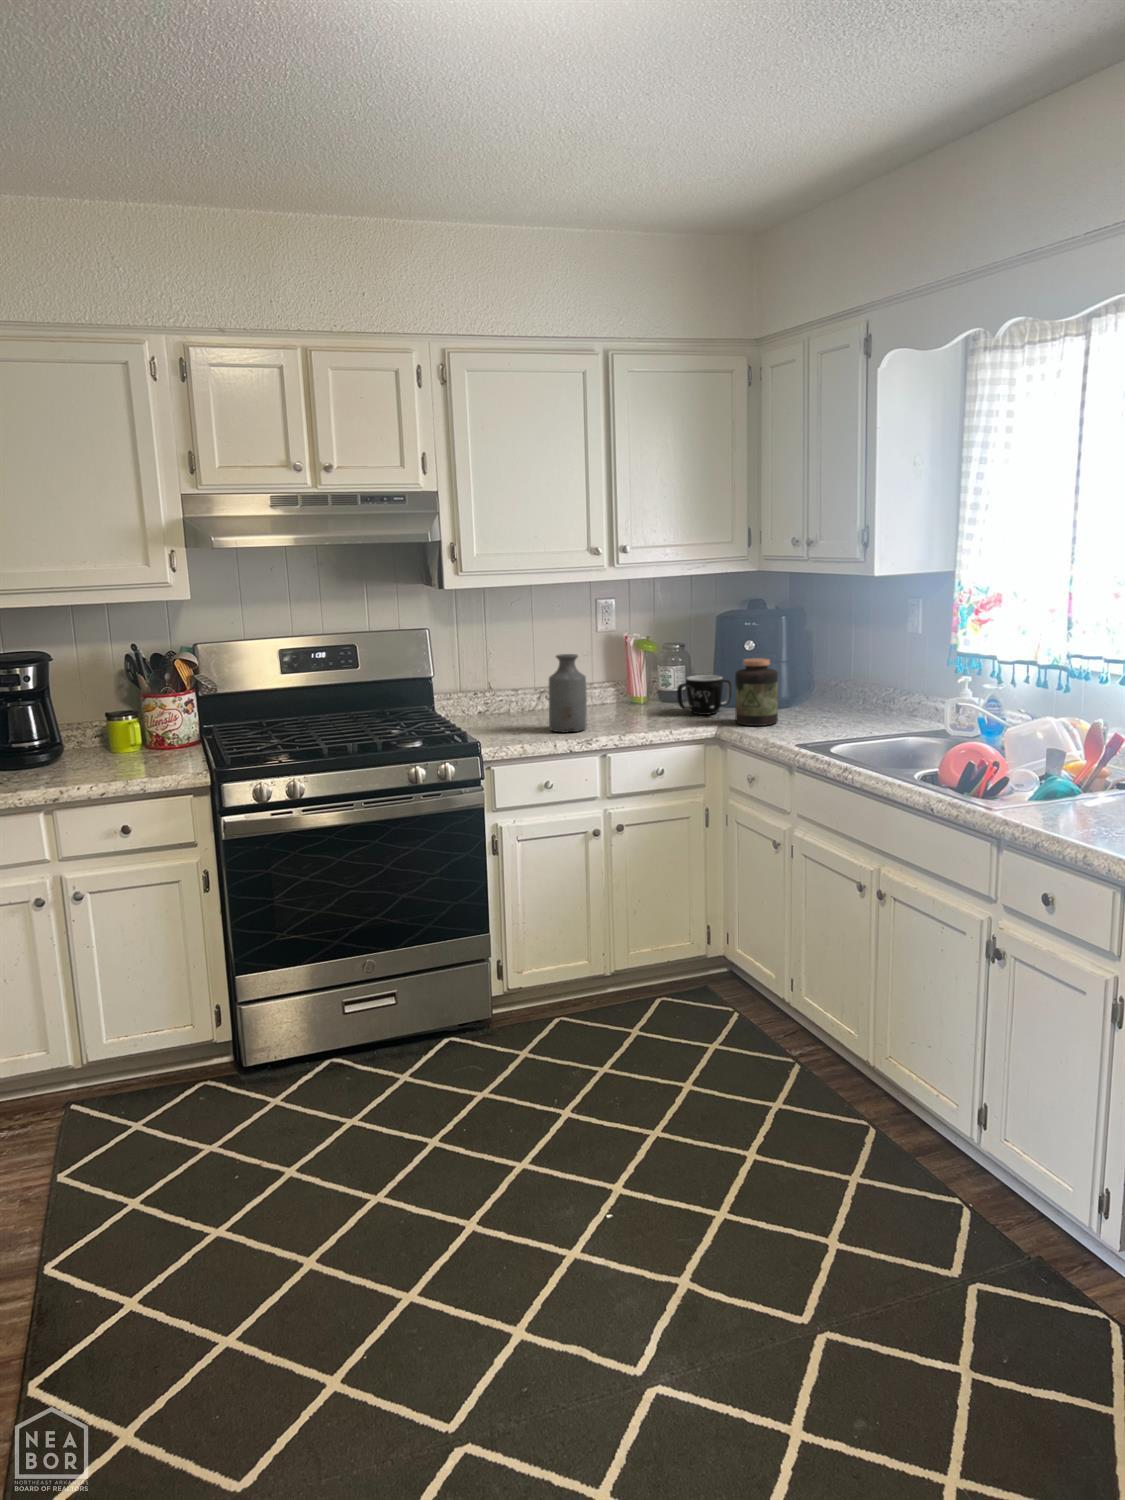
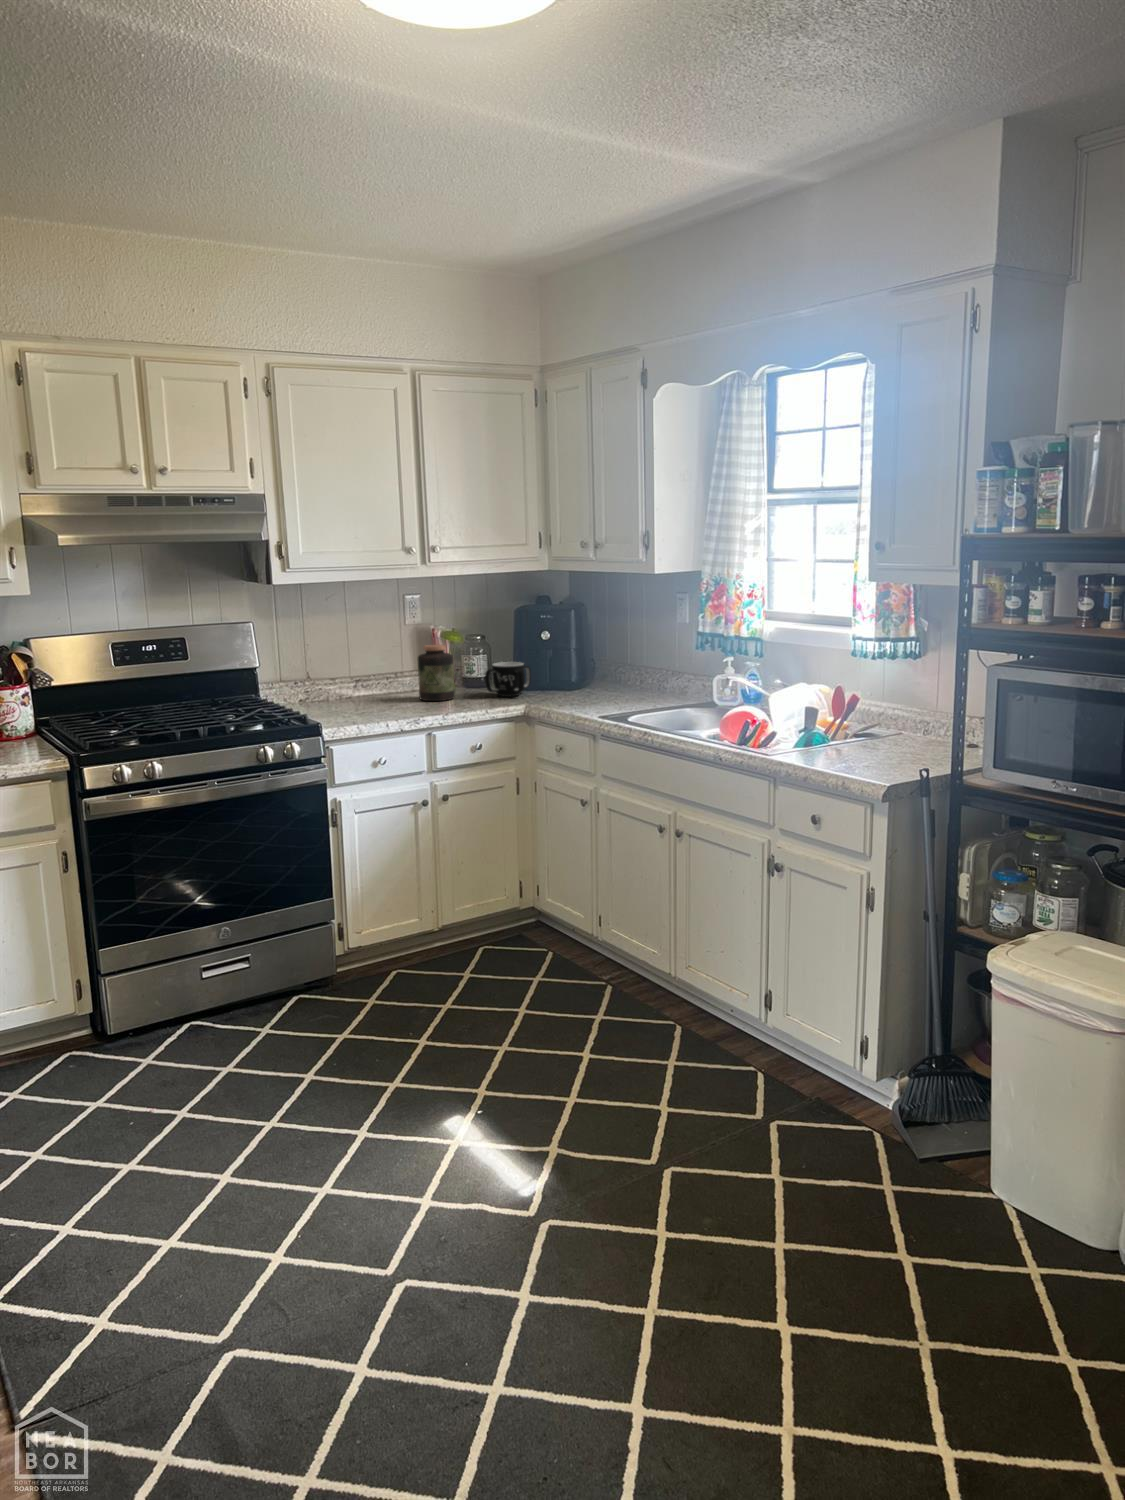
bottle: present [549,654,587,732] -> none [374,644,410,714]
jar: present [735,658,778,726] -> present [418,644,455,701]

